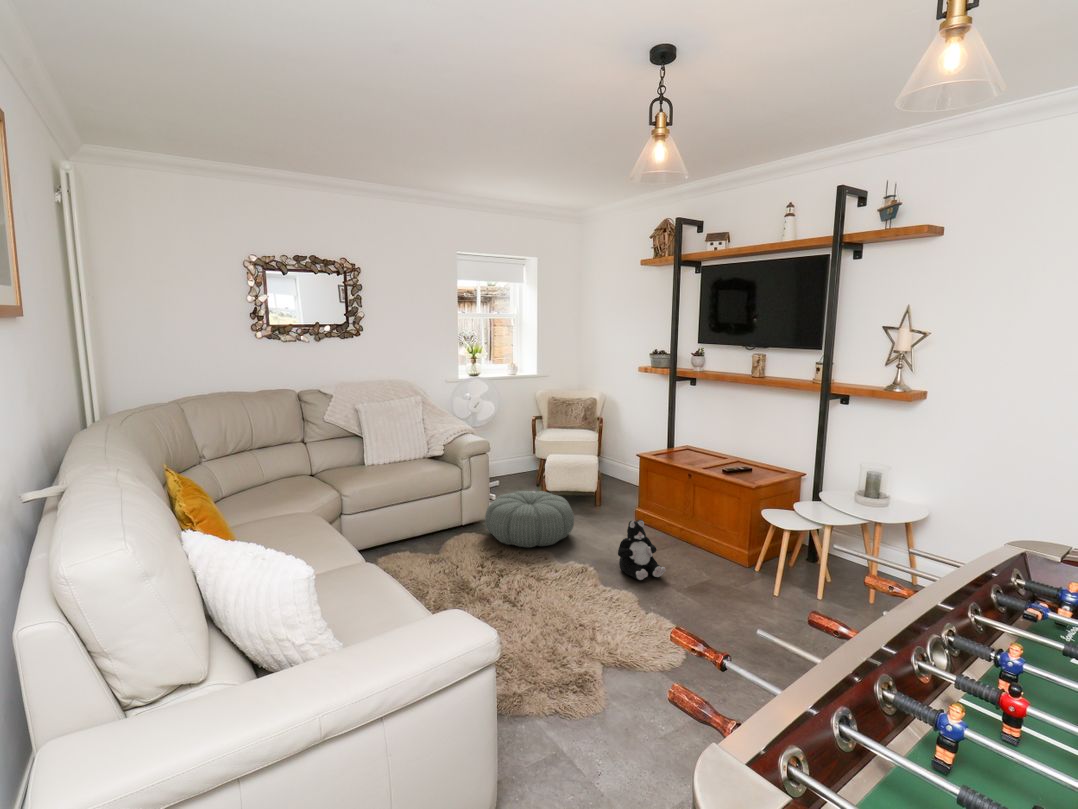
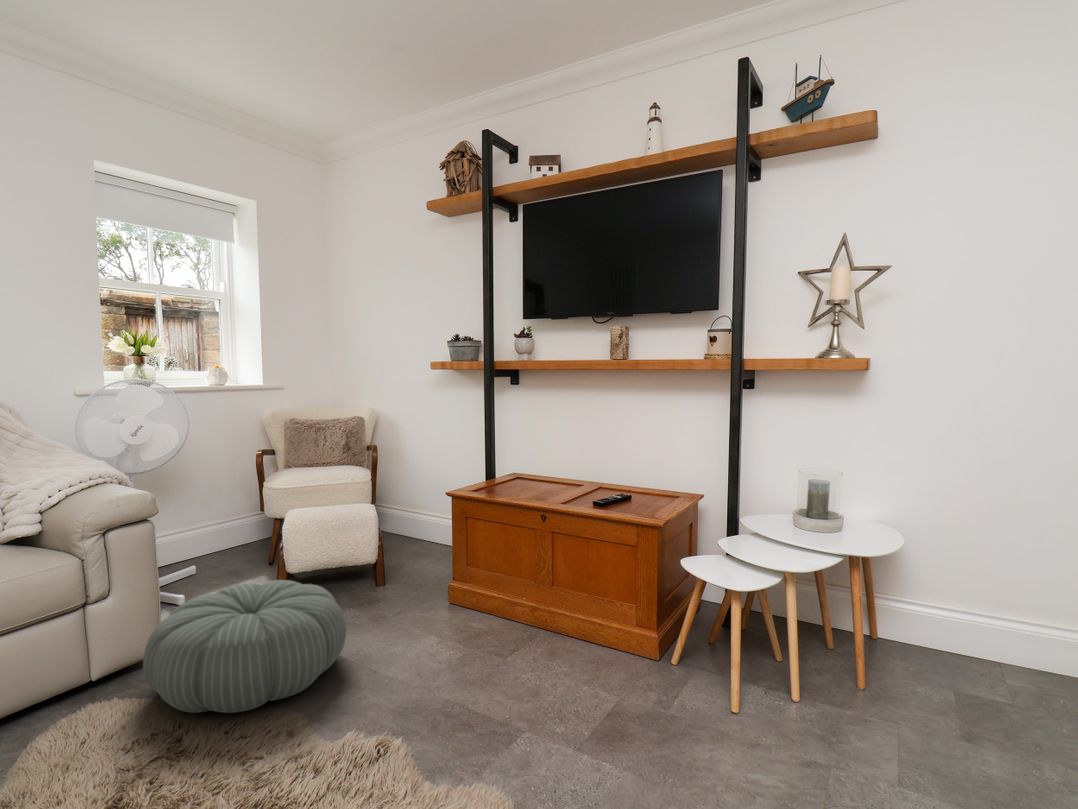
plush toy: present [618,520,666,580] -> none [447,612,543,742]

